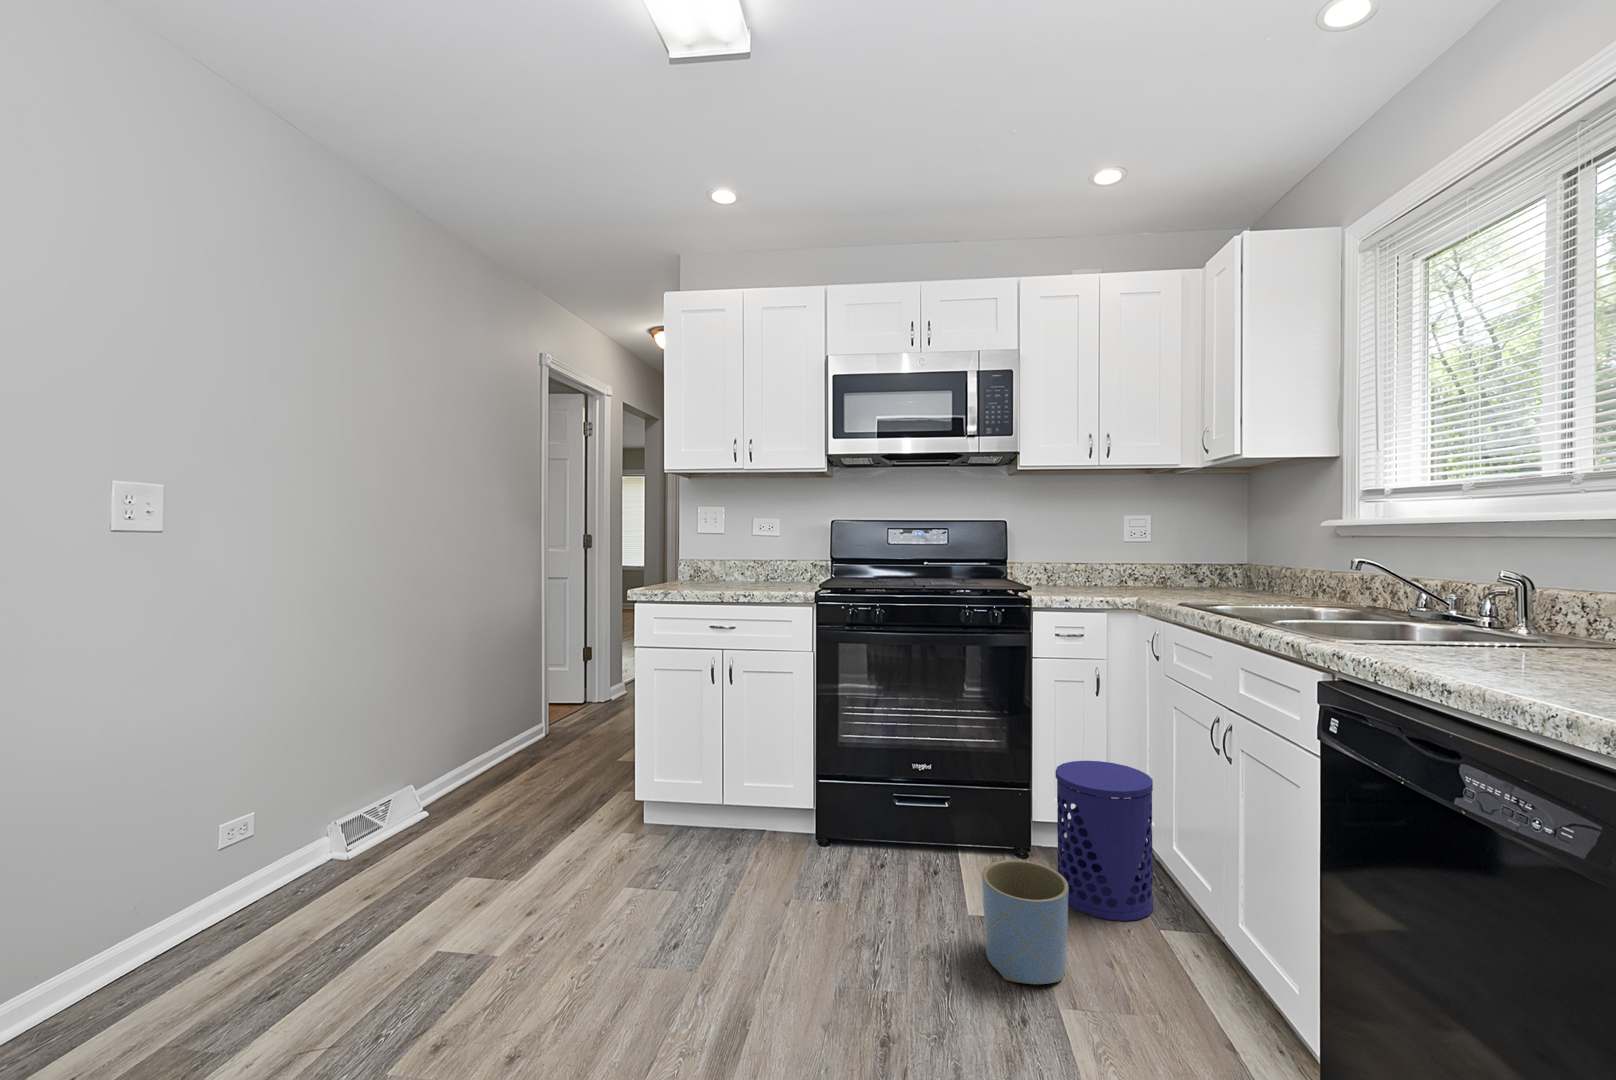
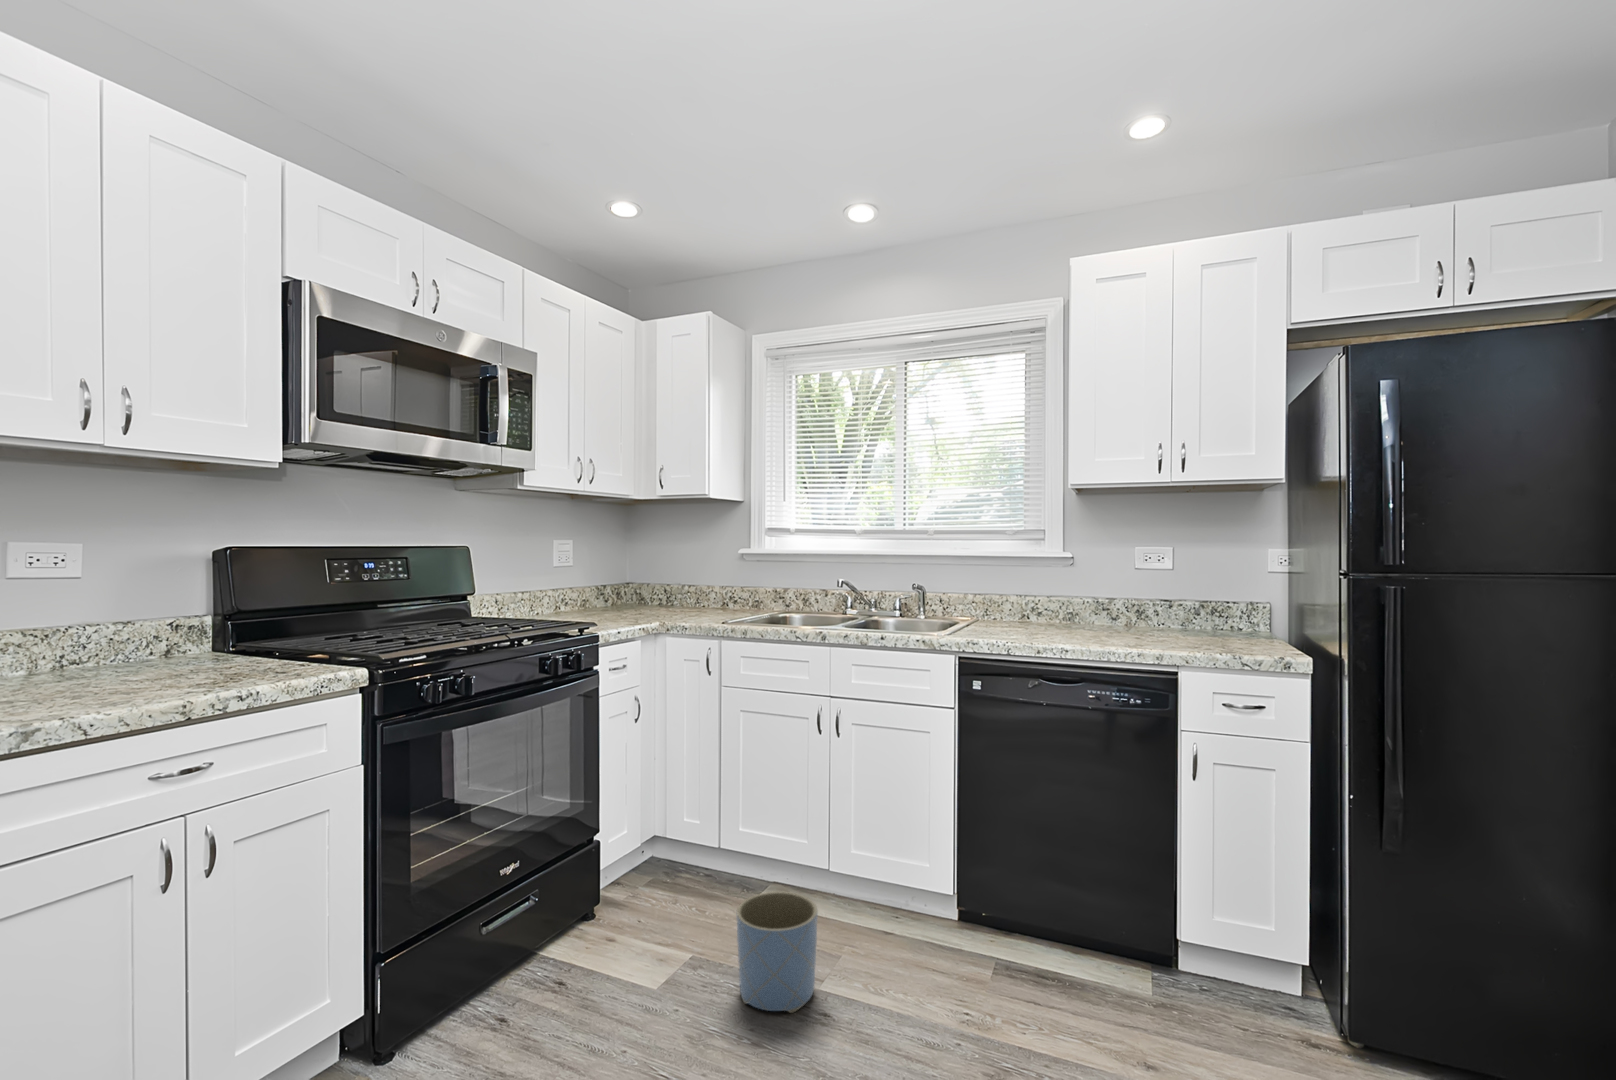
waste bin: present [1055,761,1153,921] -> none [672,784,756,937]

